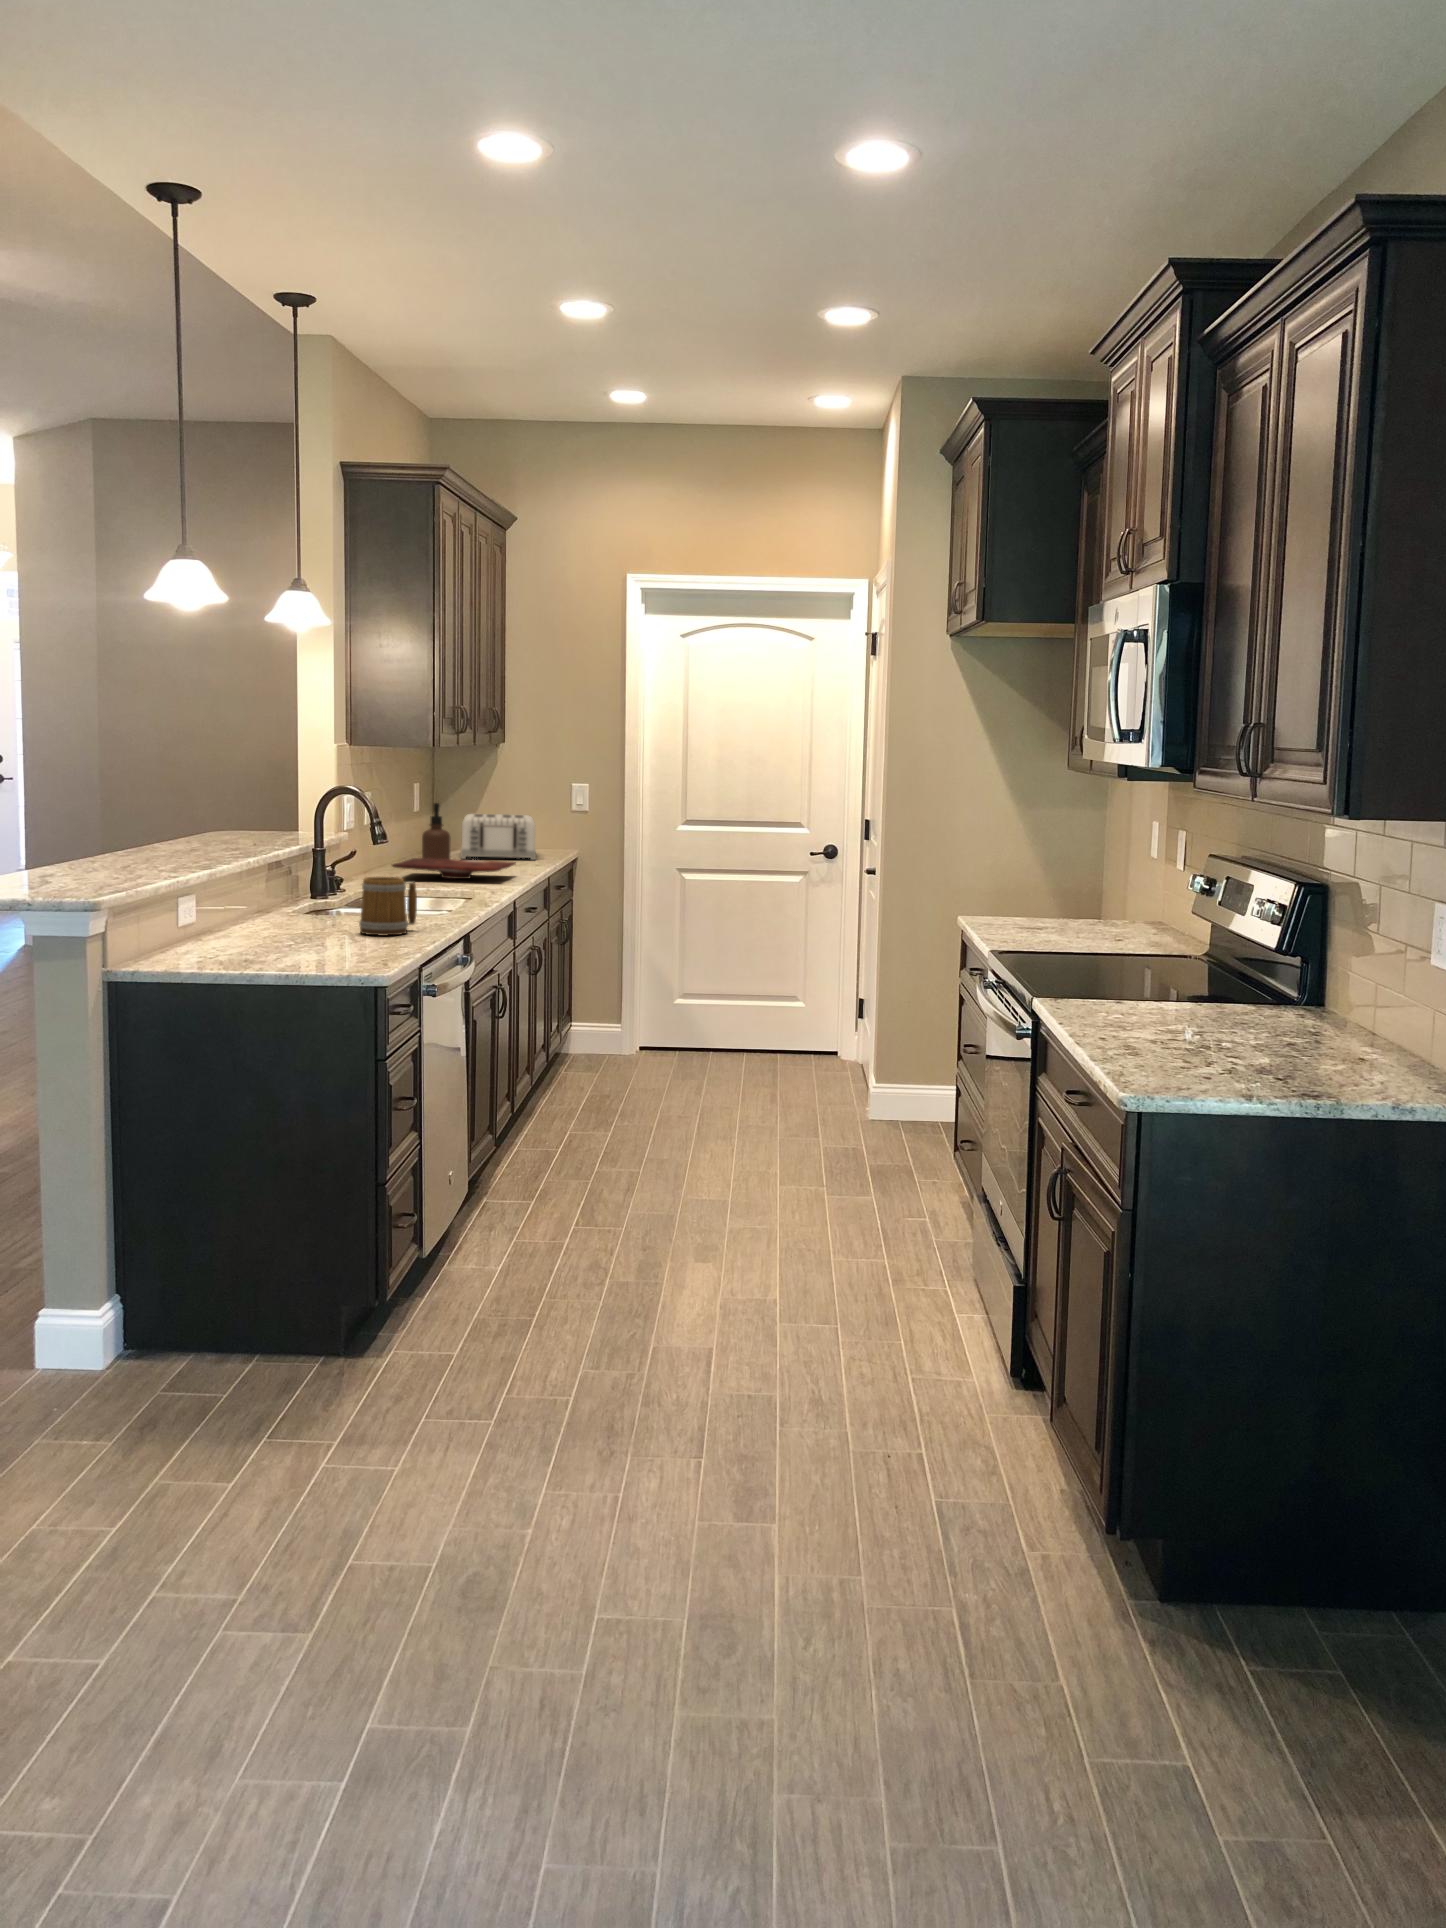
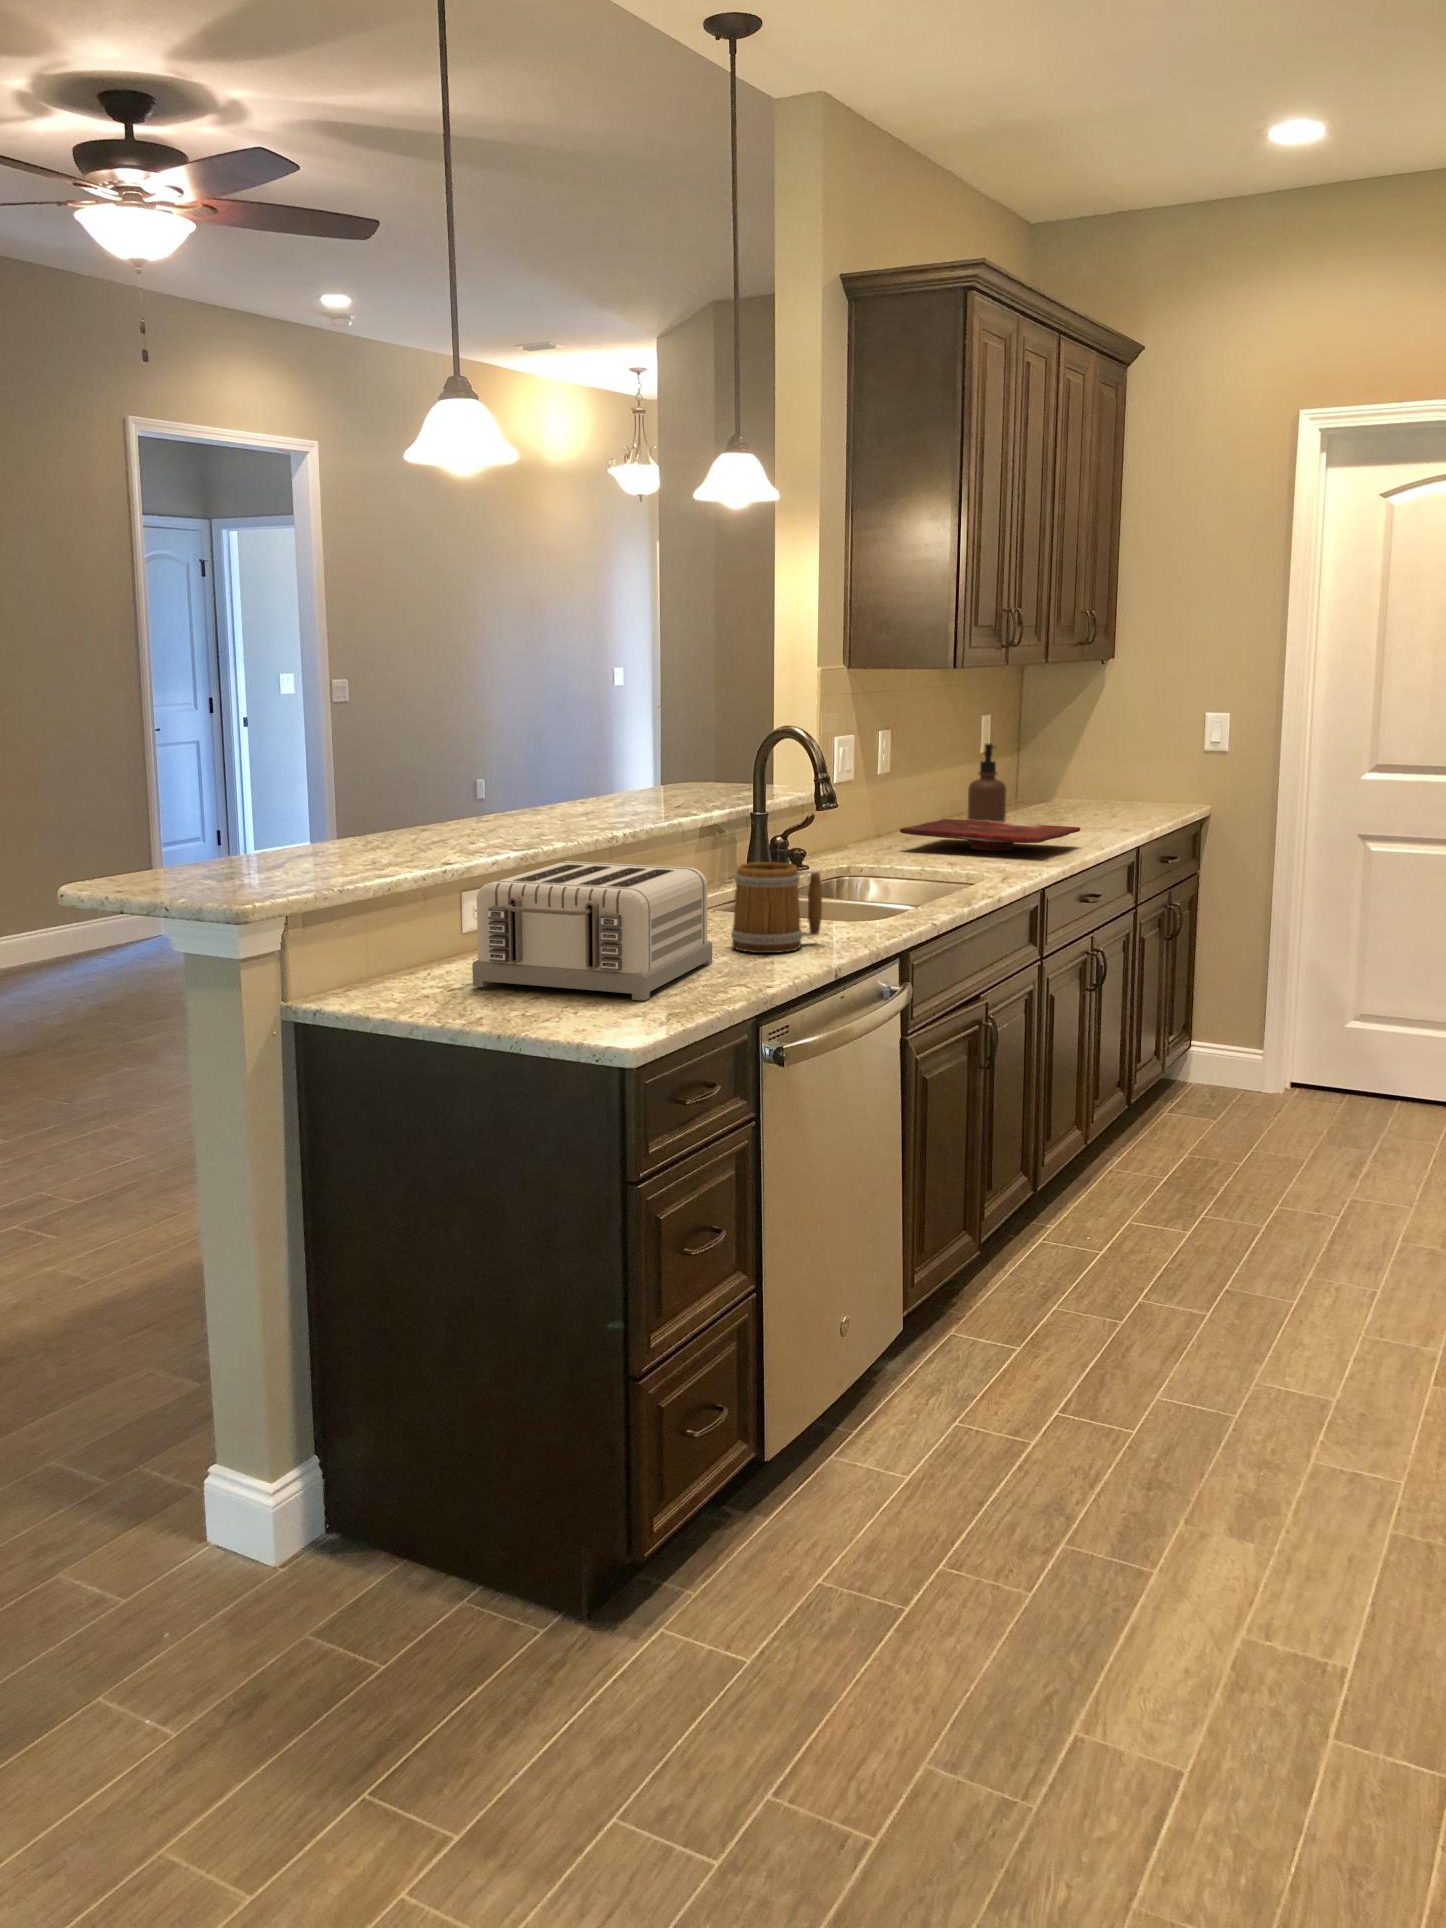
toaster: present [461,814,536,860] -> present [472,861,712,1000]

